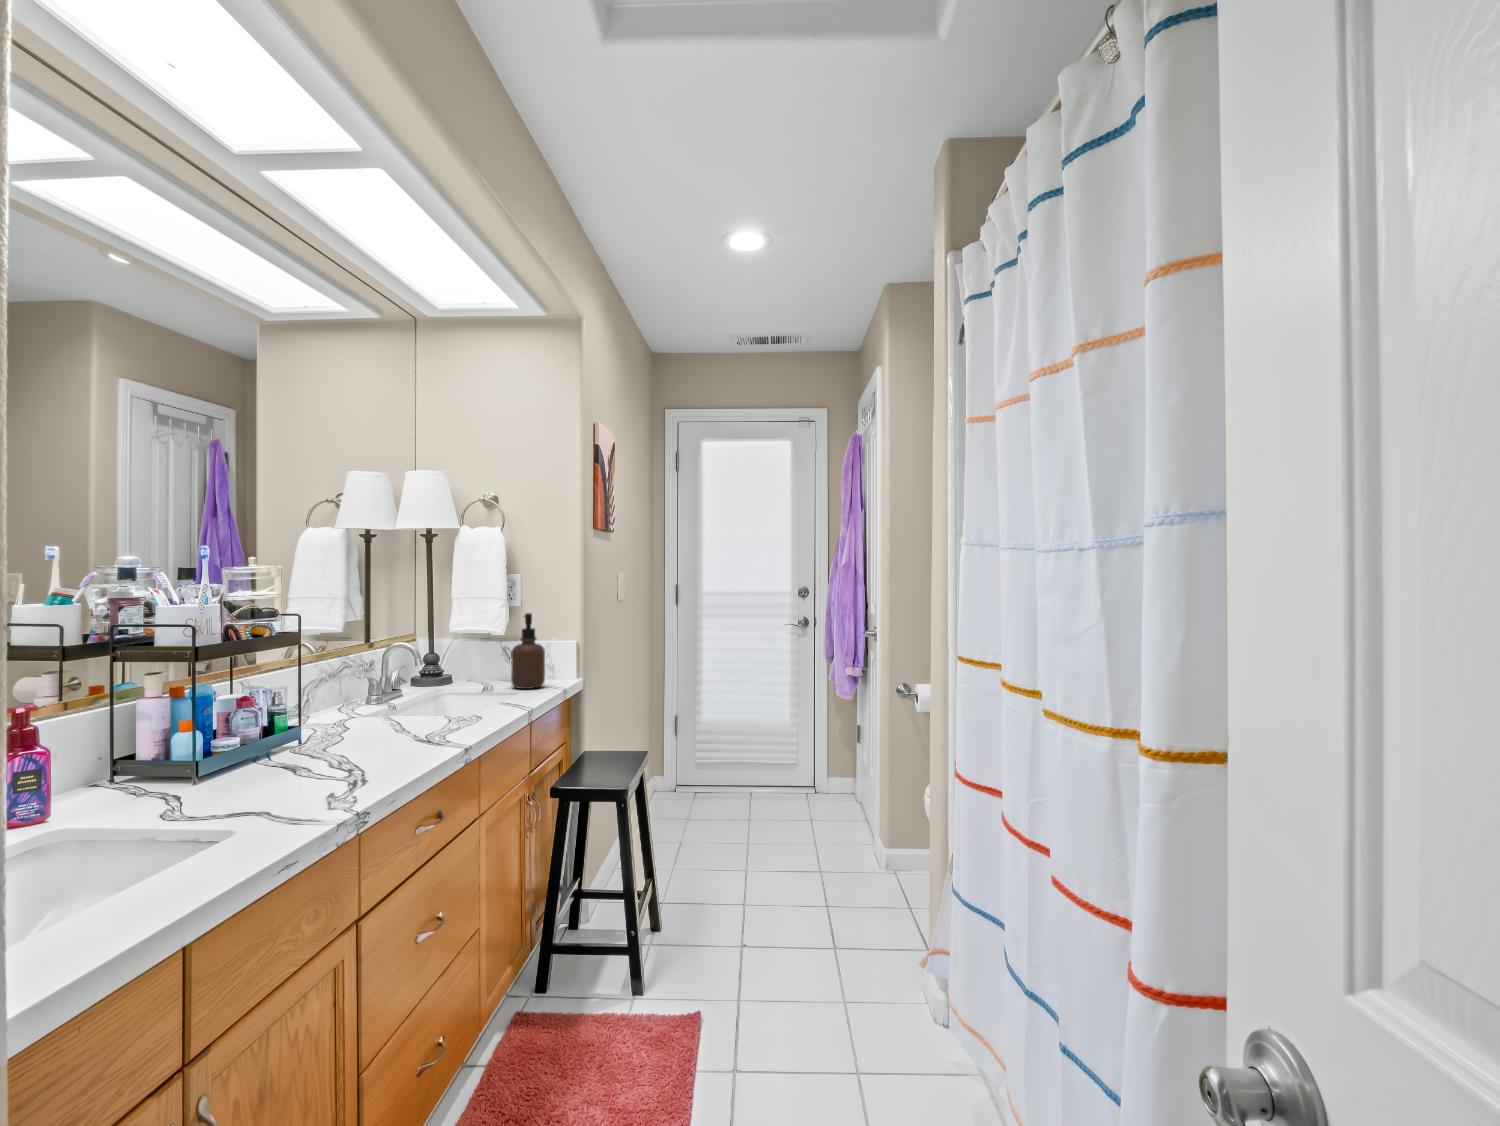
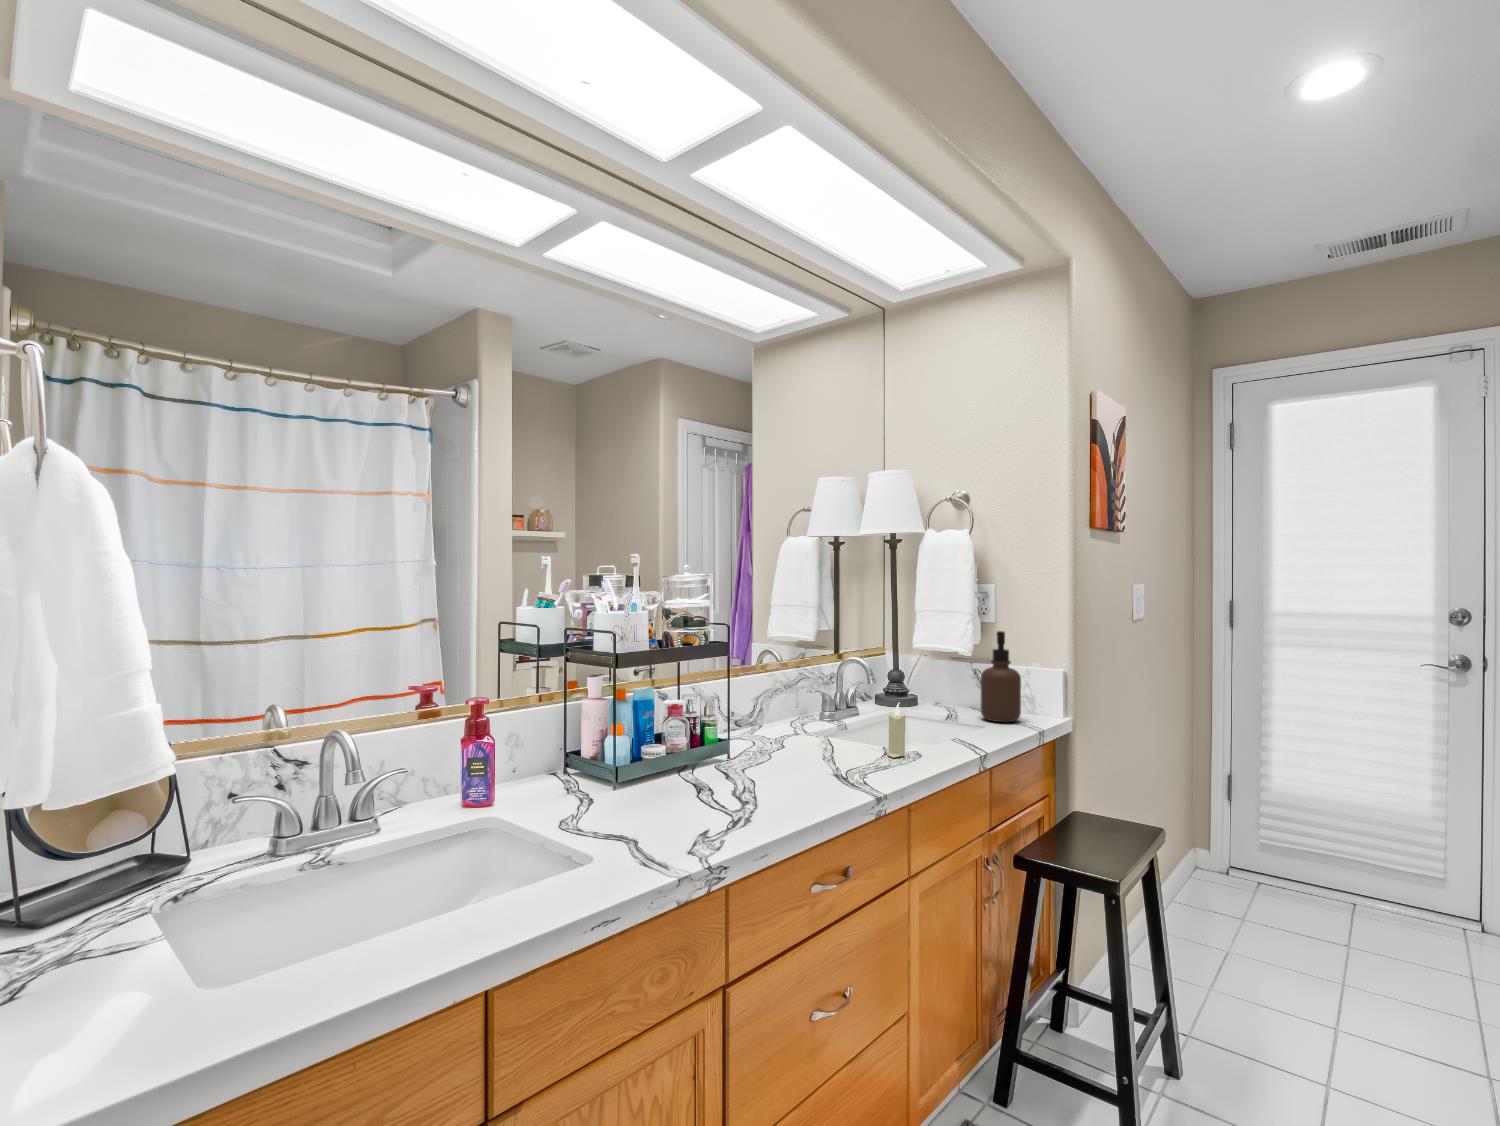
candle: none [450,675,468,722] -> present [887,703,906,757]

